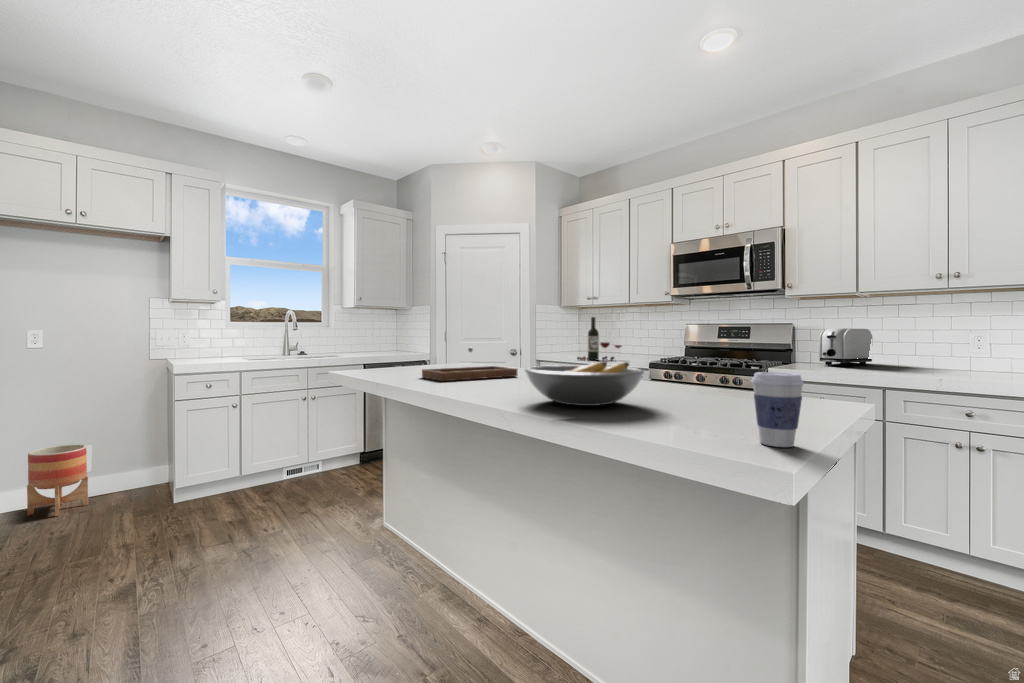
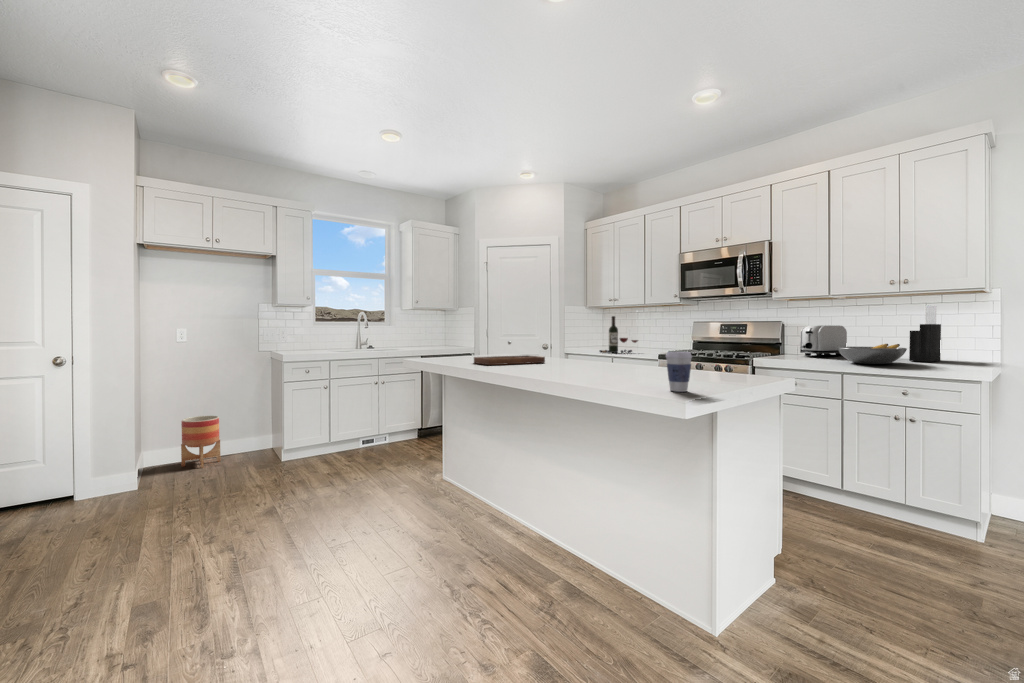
knife block: none [956,304,993,373] -> present [909,305,941,362]
fruit bowl: present [525,362,644,406] -> present [837,344,907,364]

